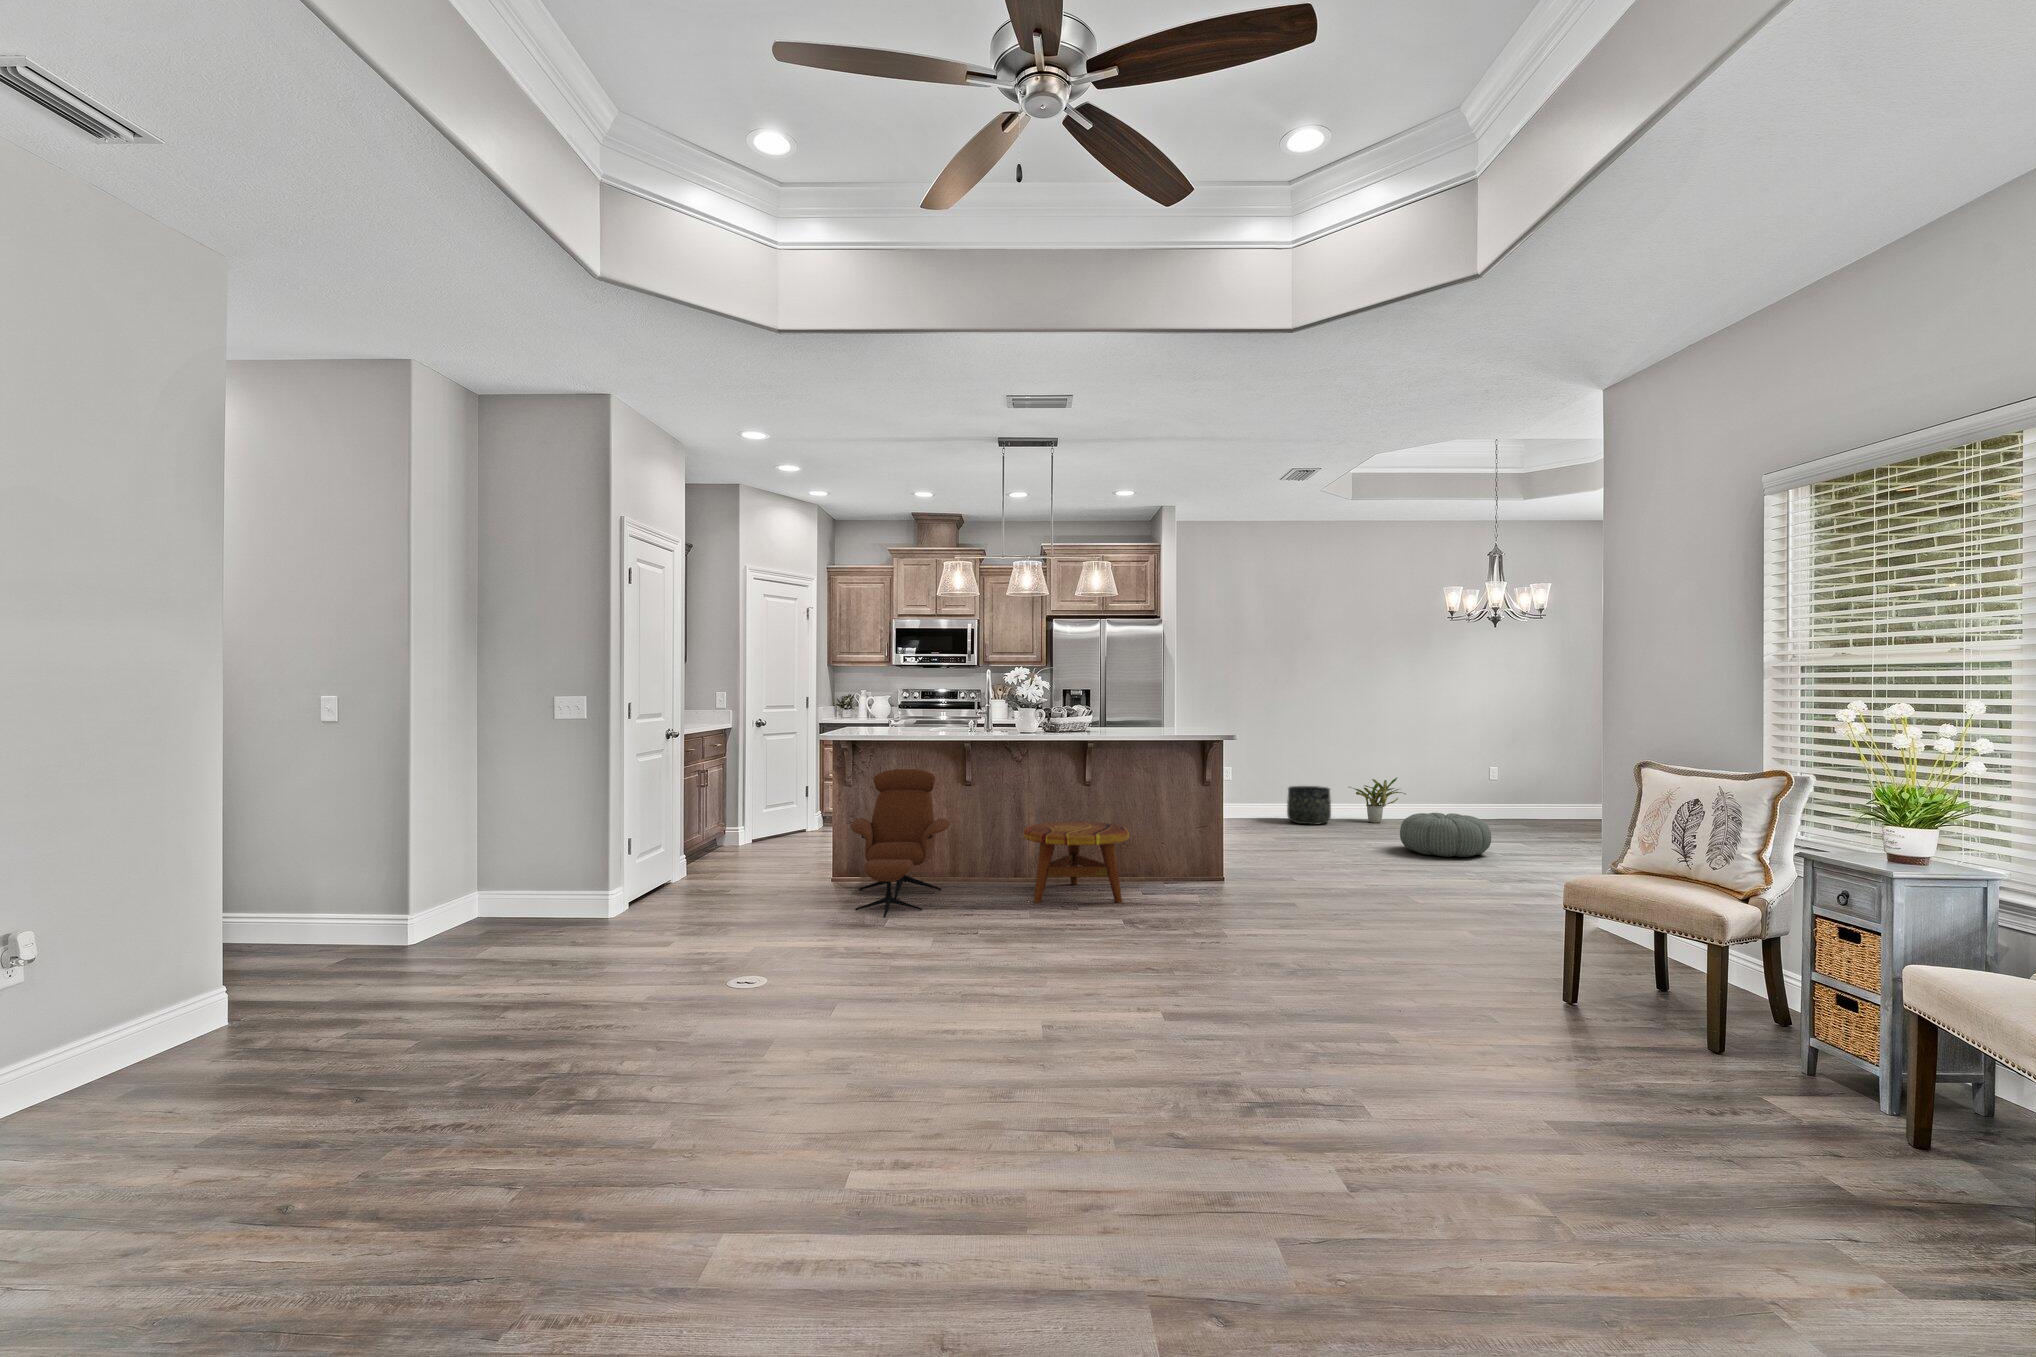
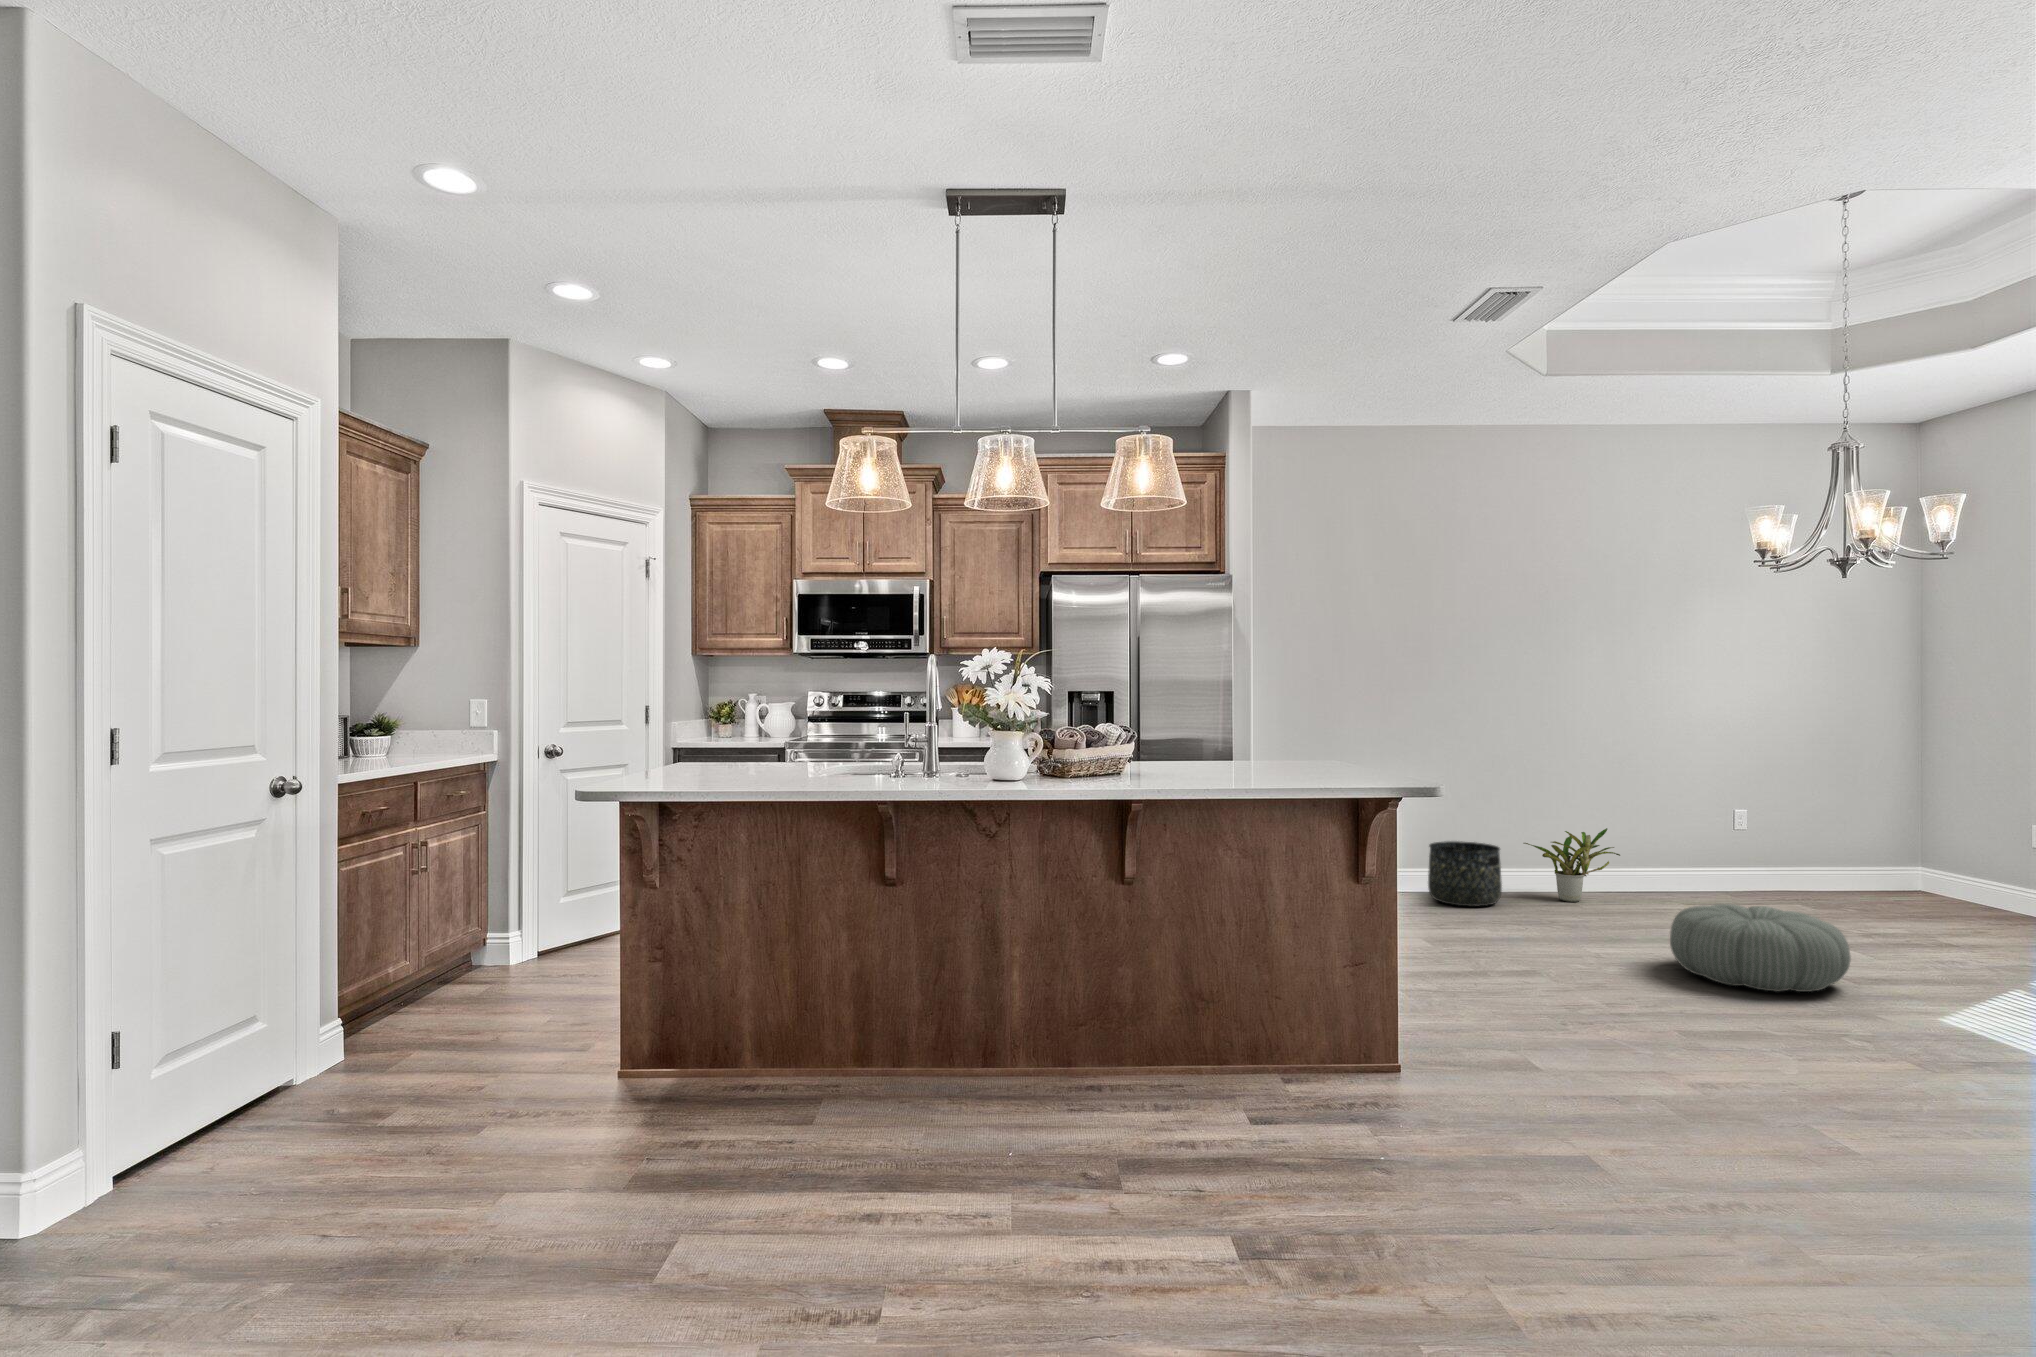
lounge chair: present [850,769,950,918] -> none [612,855,847,1242]
side table: present [1024,821,1129,903] -> none [1000,961,1226,1166]

